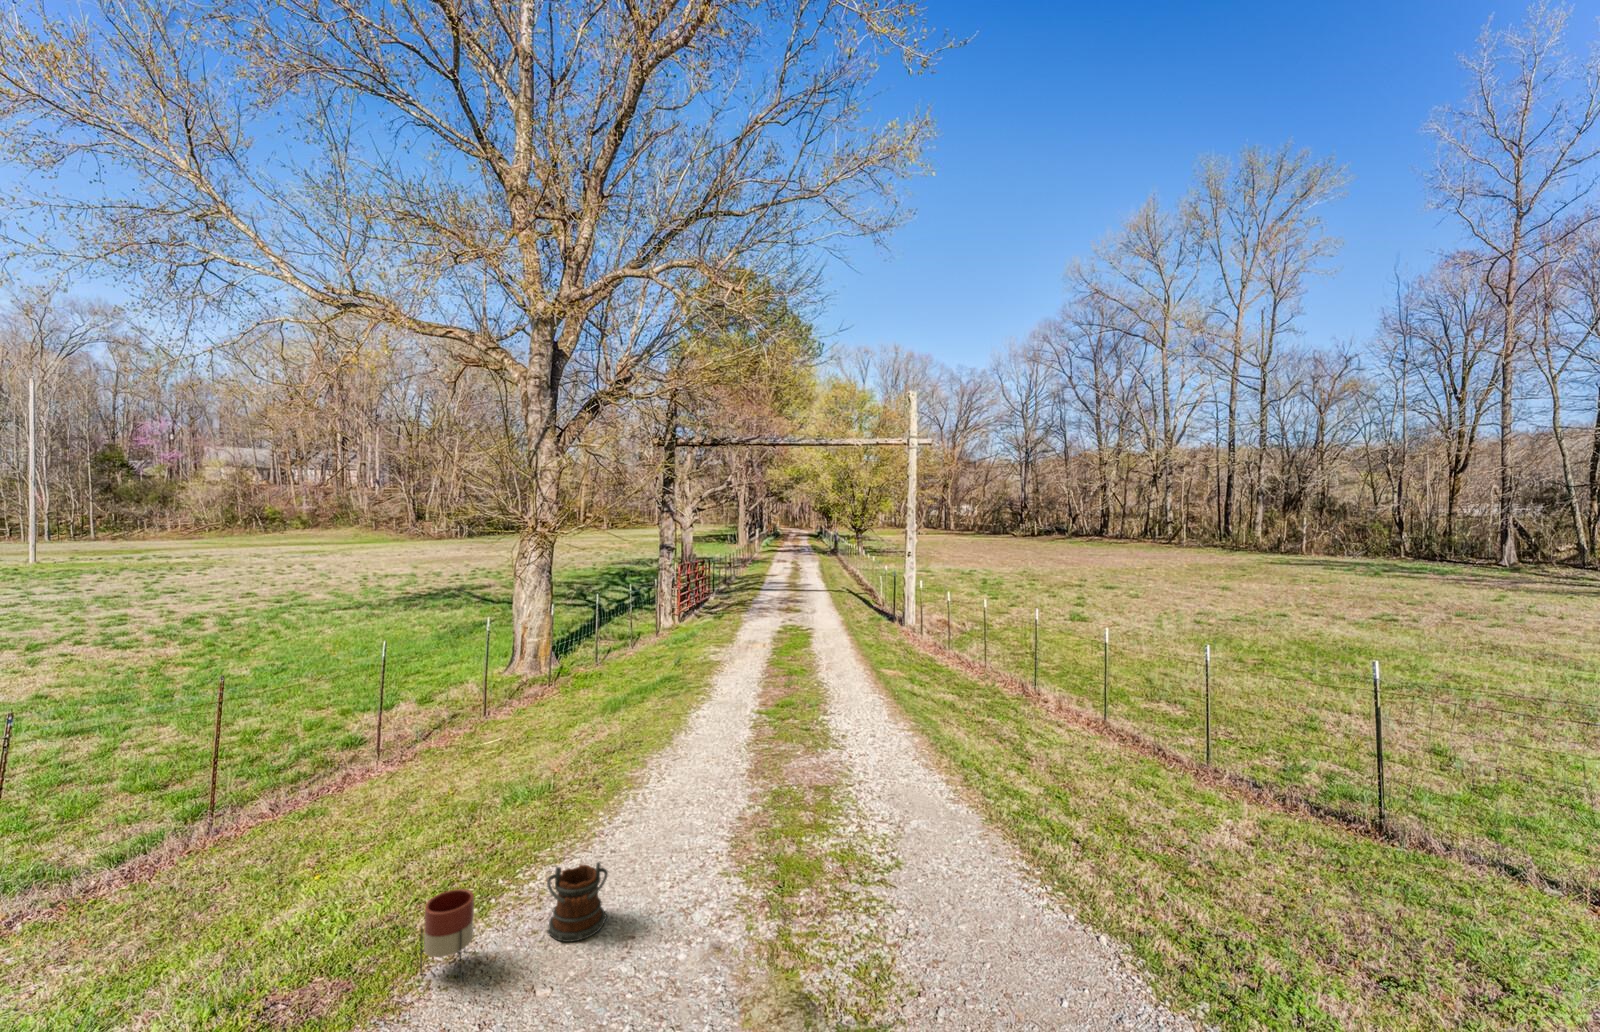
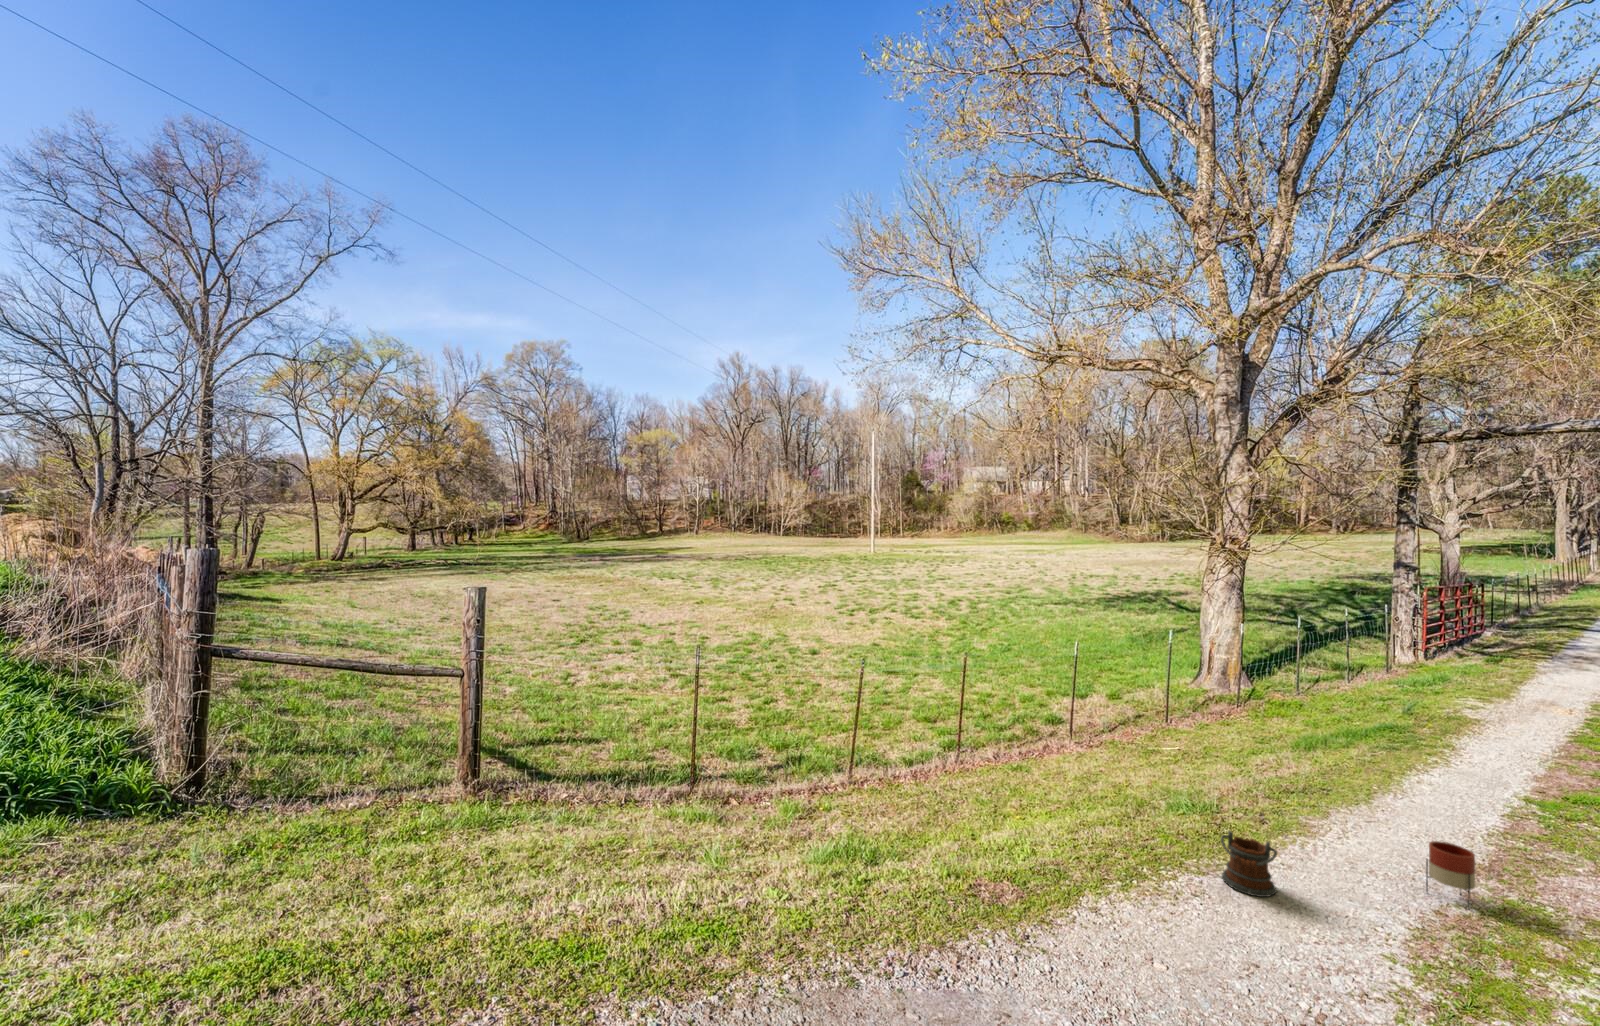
planter: present [420,889,474,977] -> present [1426,841,1475,909]

